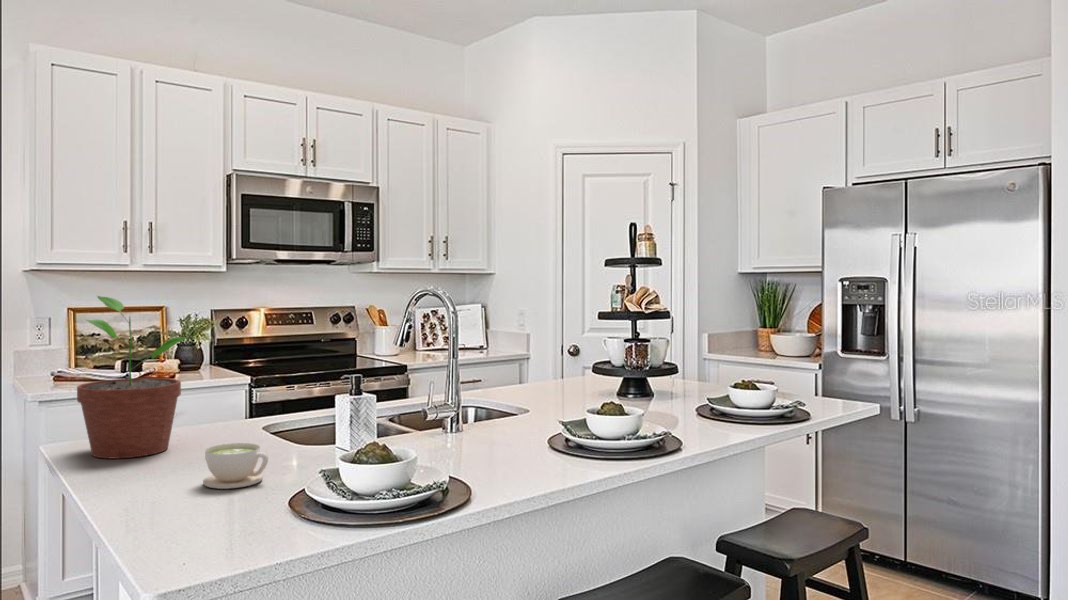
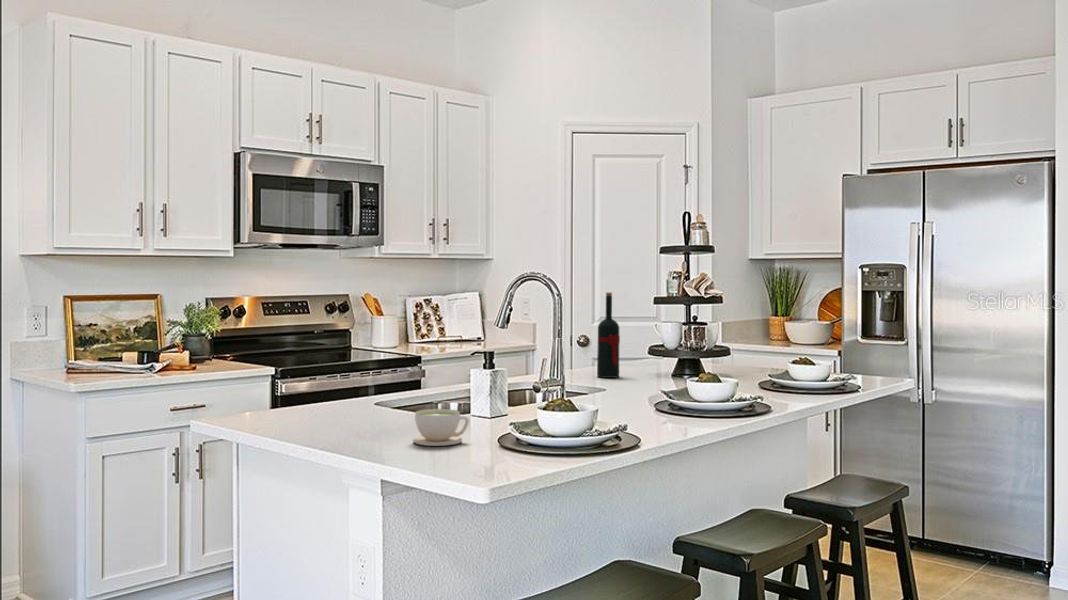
potted plant: present [77,296,187,459] -> none [251,278,352,430]
wine bottle: none [538,307,560,394] -> present [597,293,620,378]

